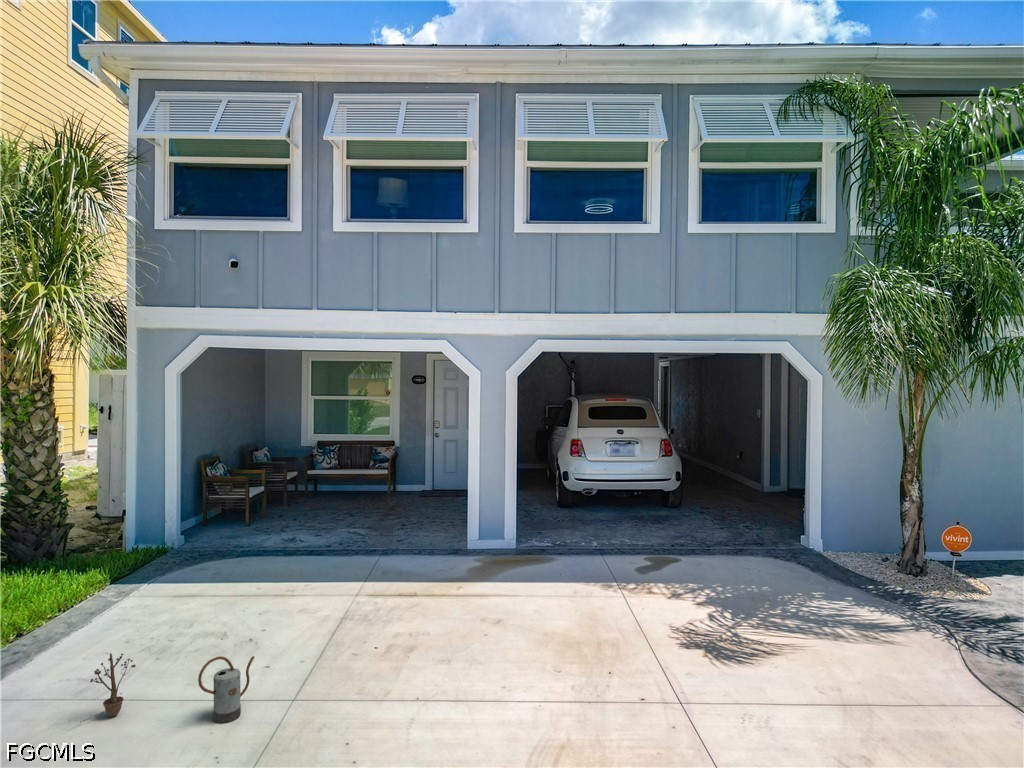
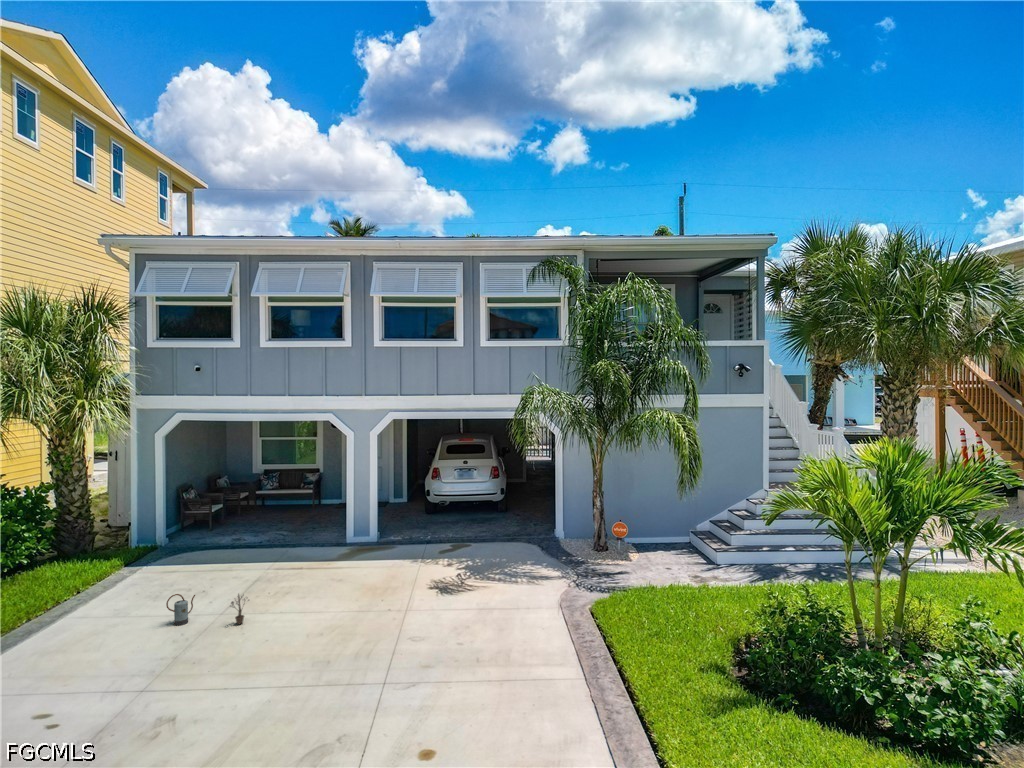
decorative plant: present [80,653,135,723] -> present [231,594,249,624]

